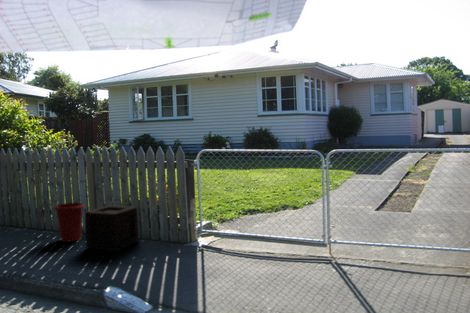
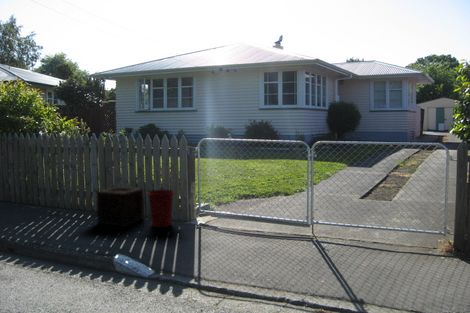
waste bin: present [54,203,85,242] -> present [147,190,175,227]

